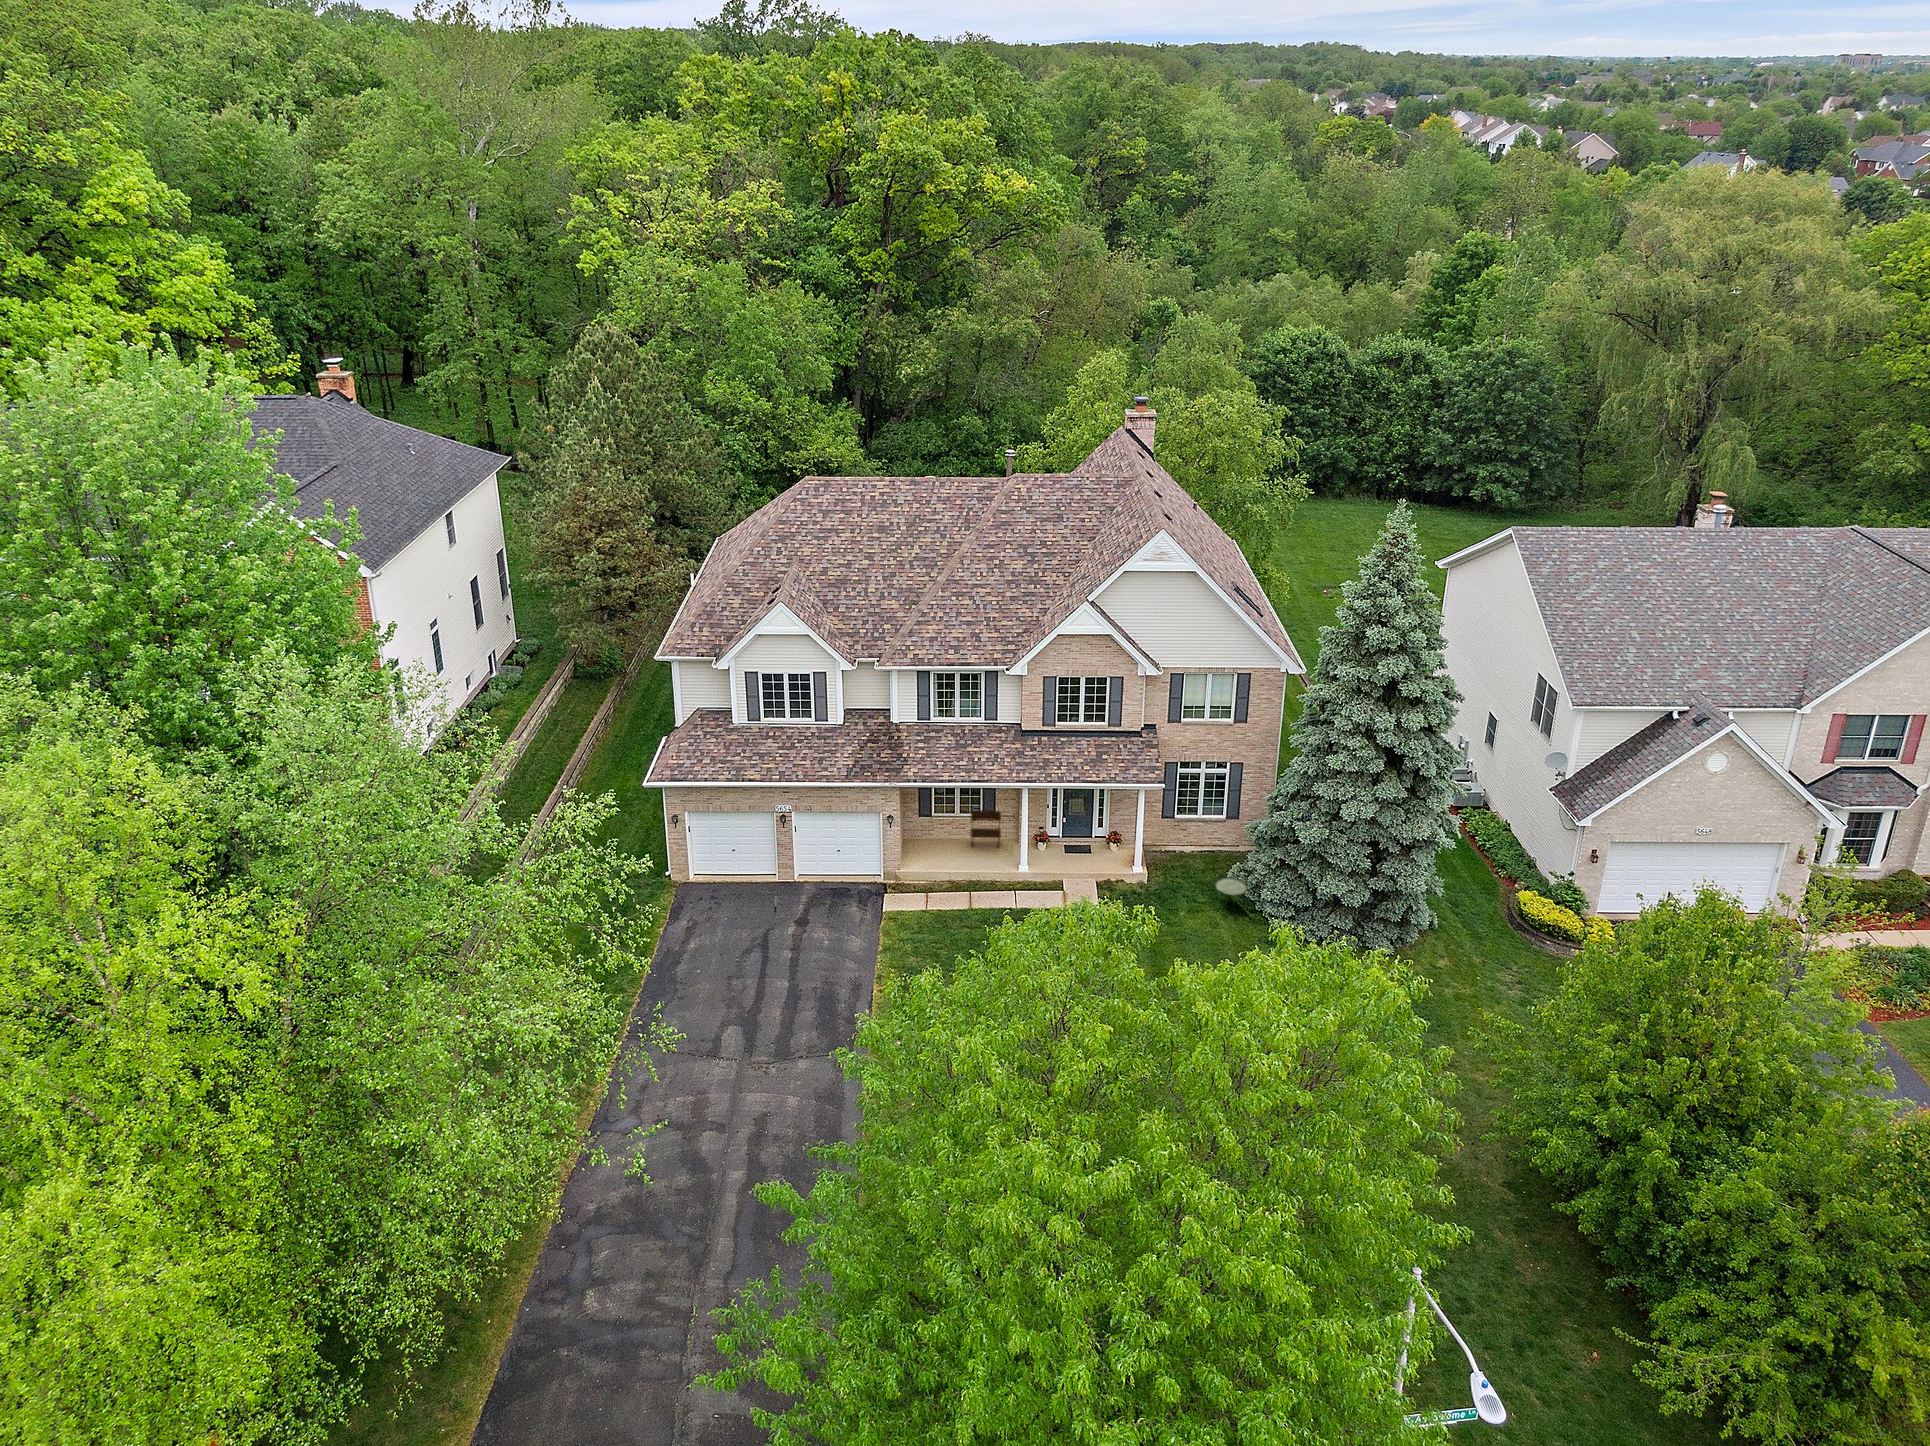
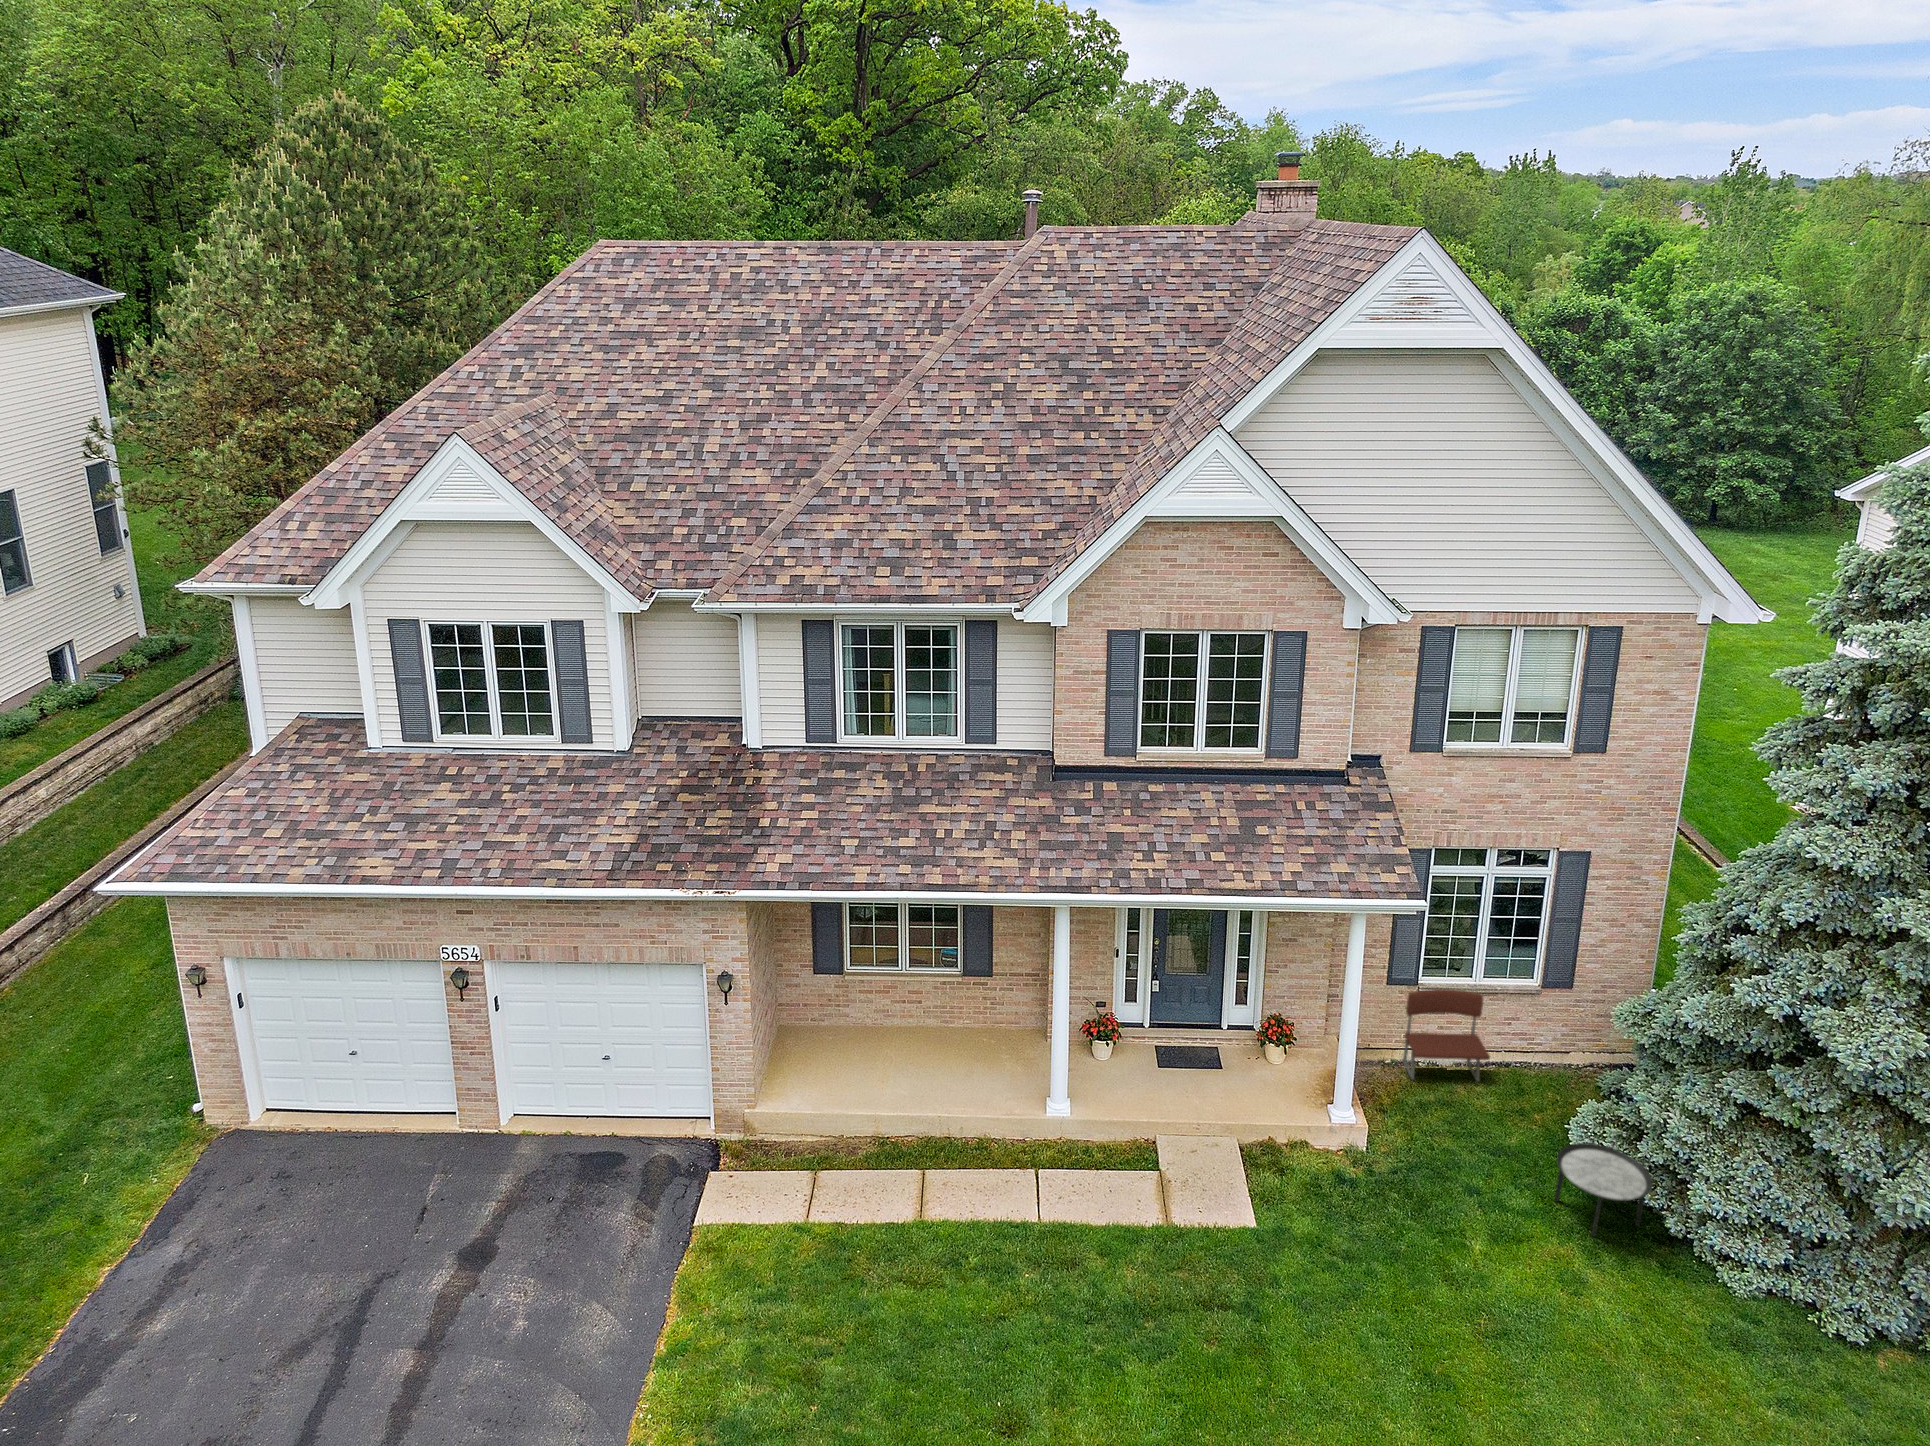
bench: present [971,810,1001,845] -> present [1403,989,1490,1081]

